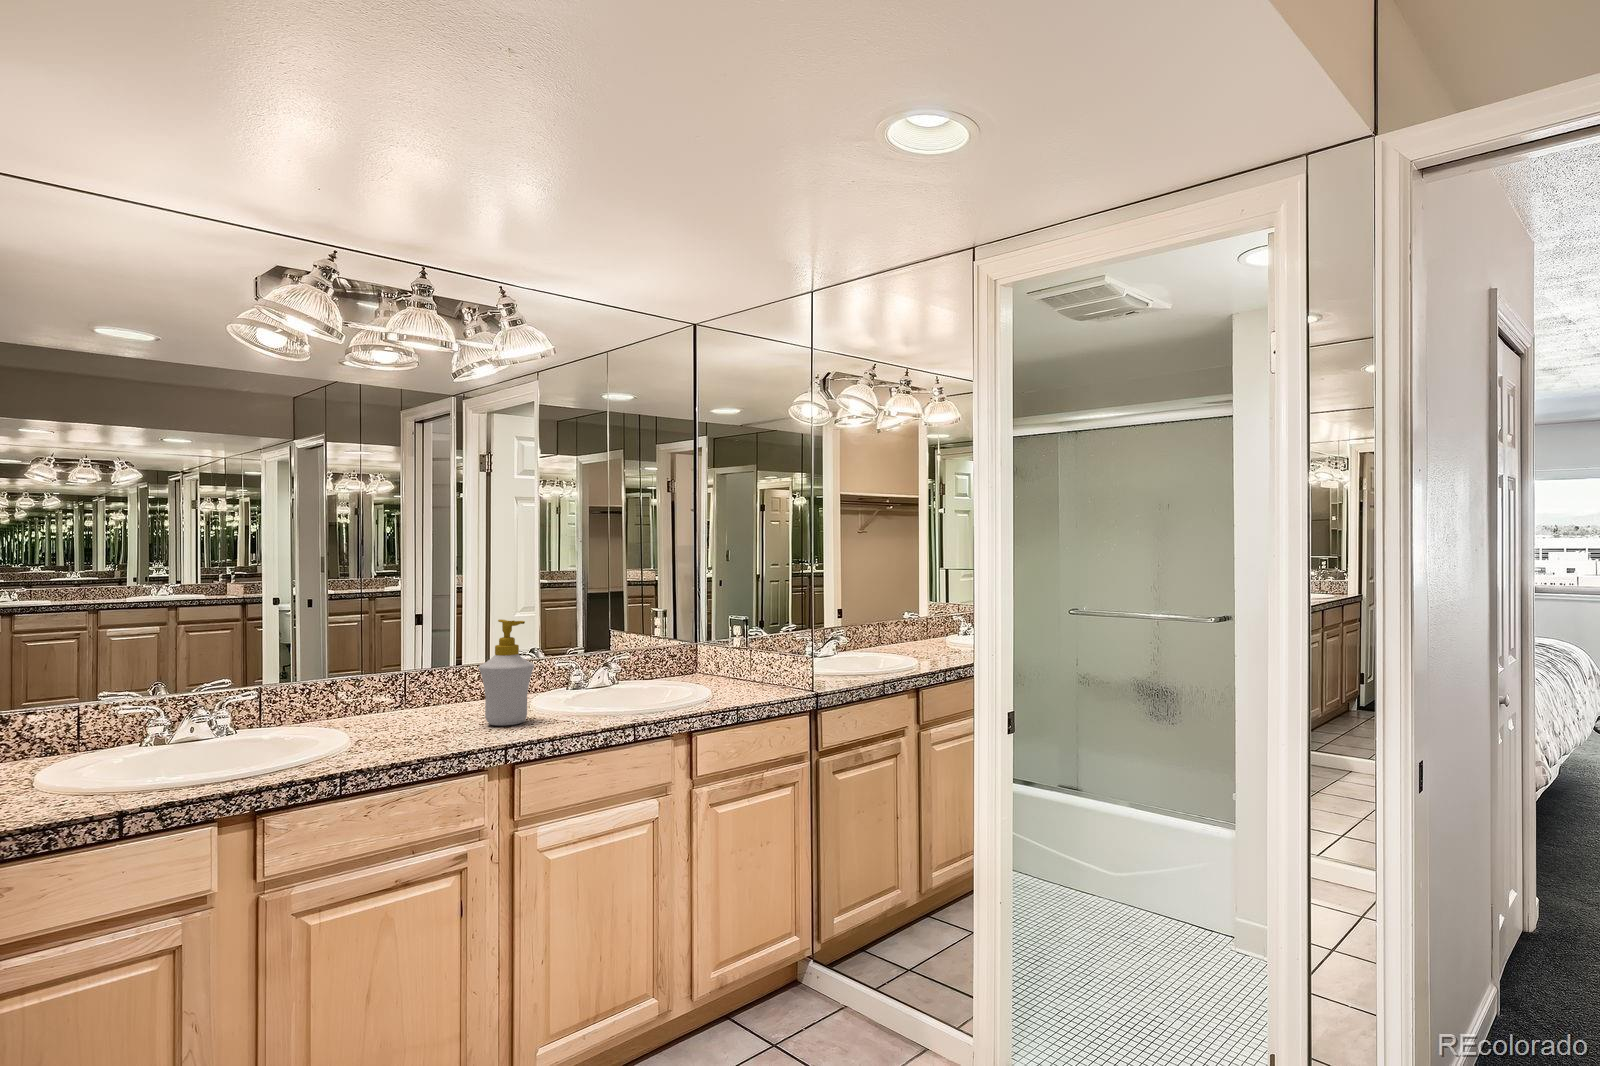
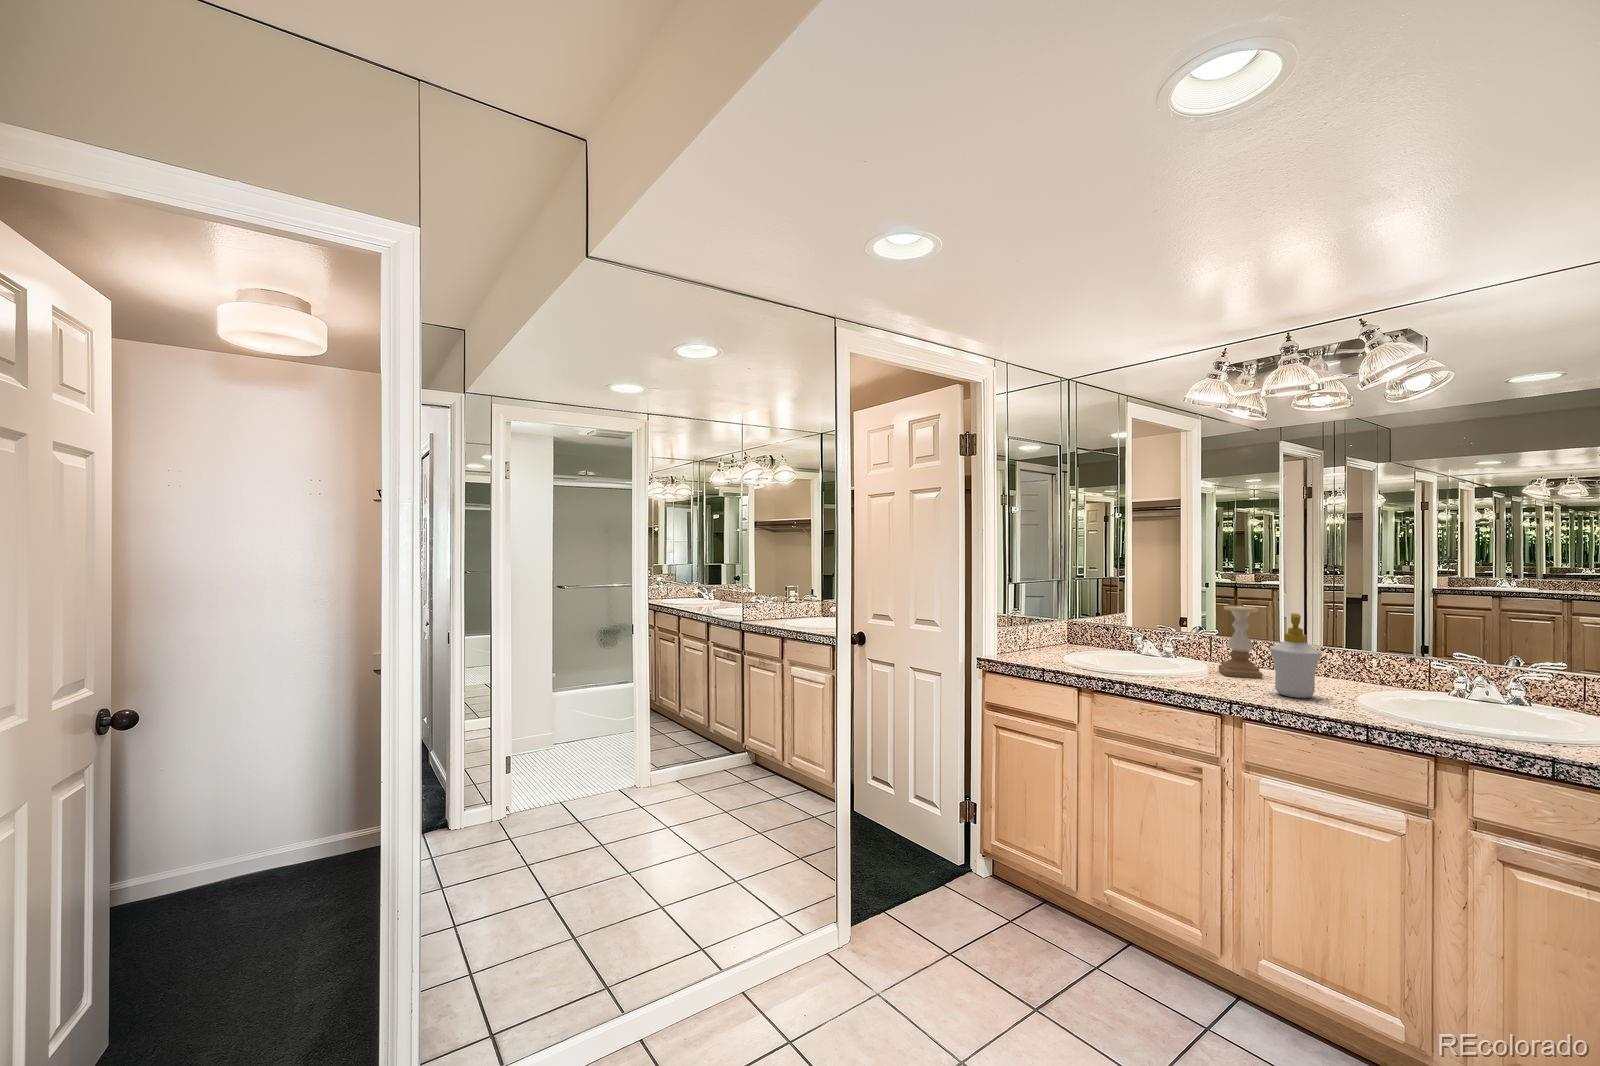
candle holder: none [334,626,403,731] -> present [1219,606,1262,679]

